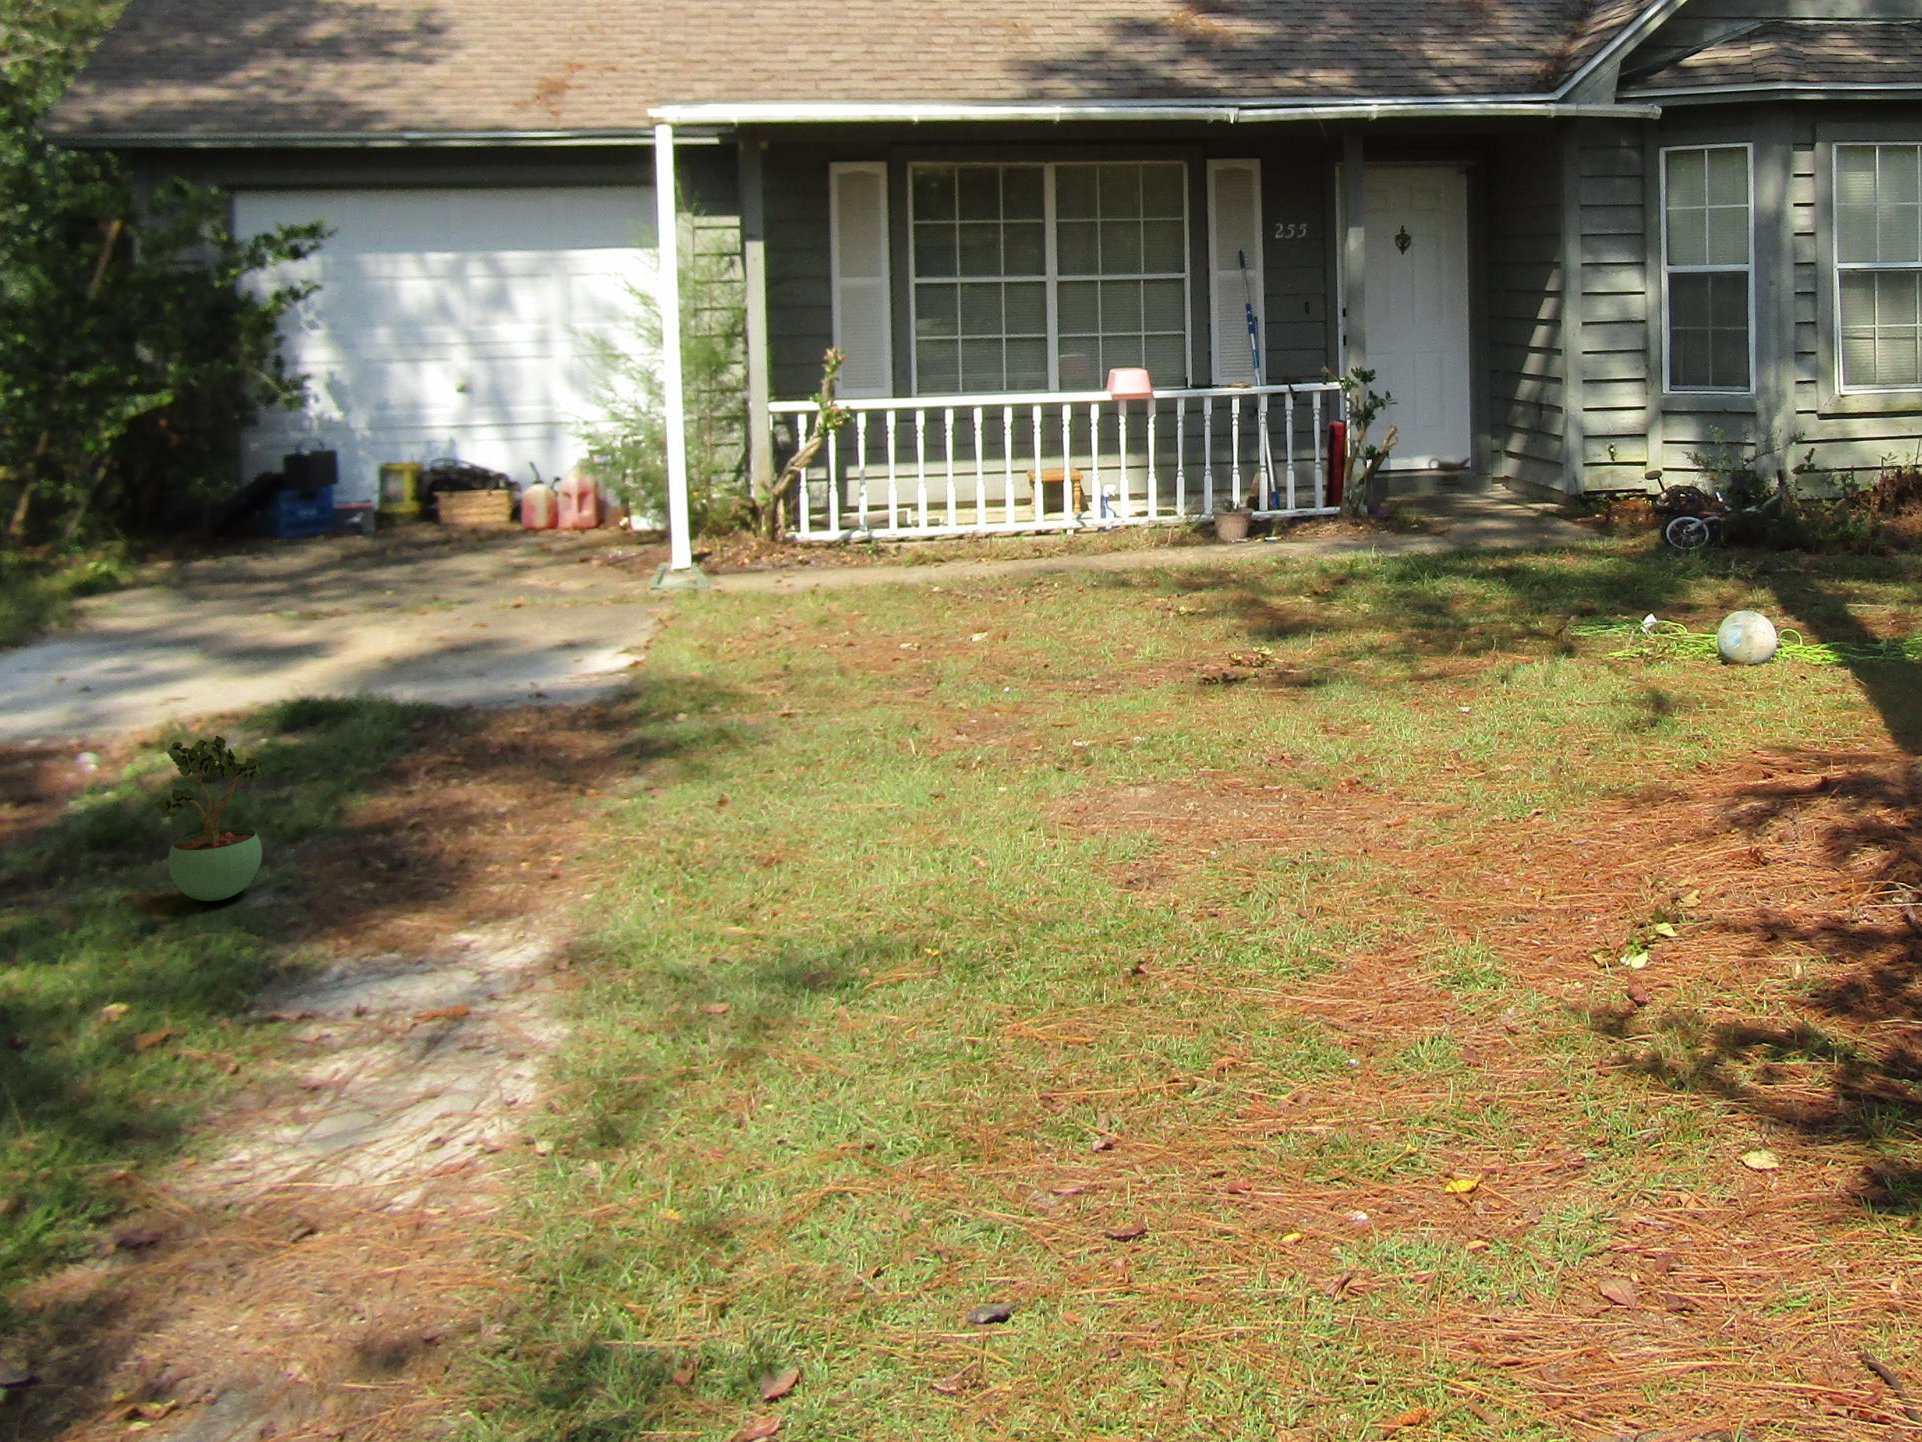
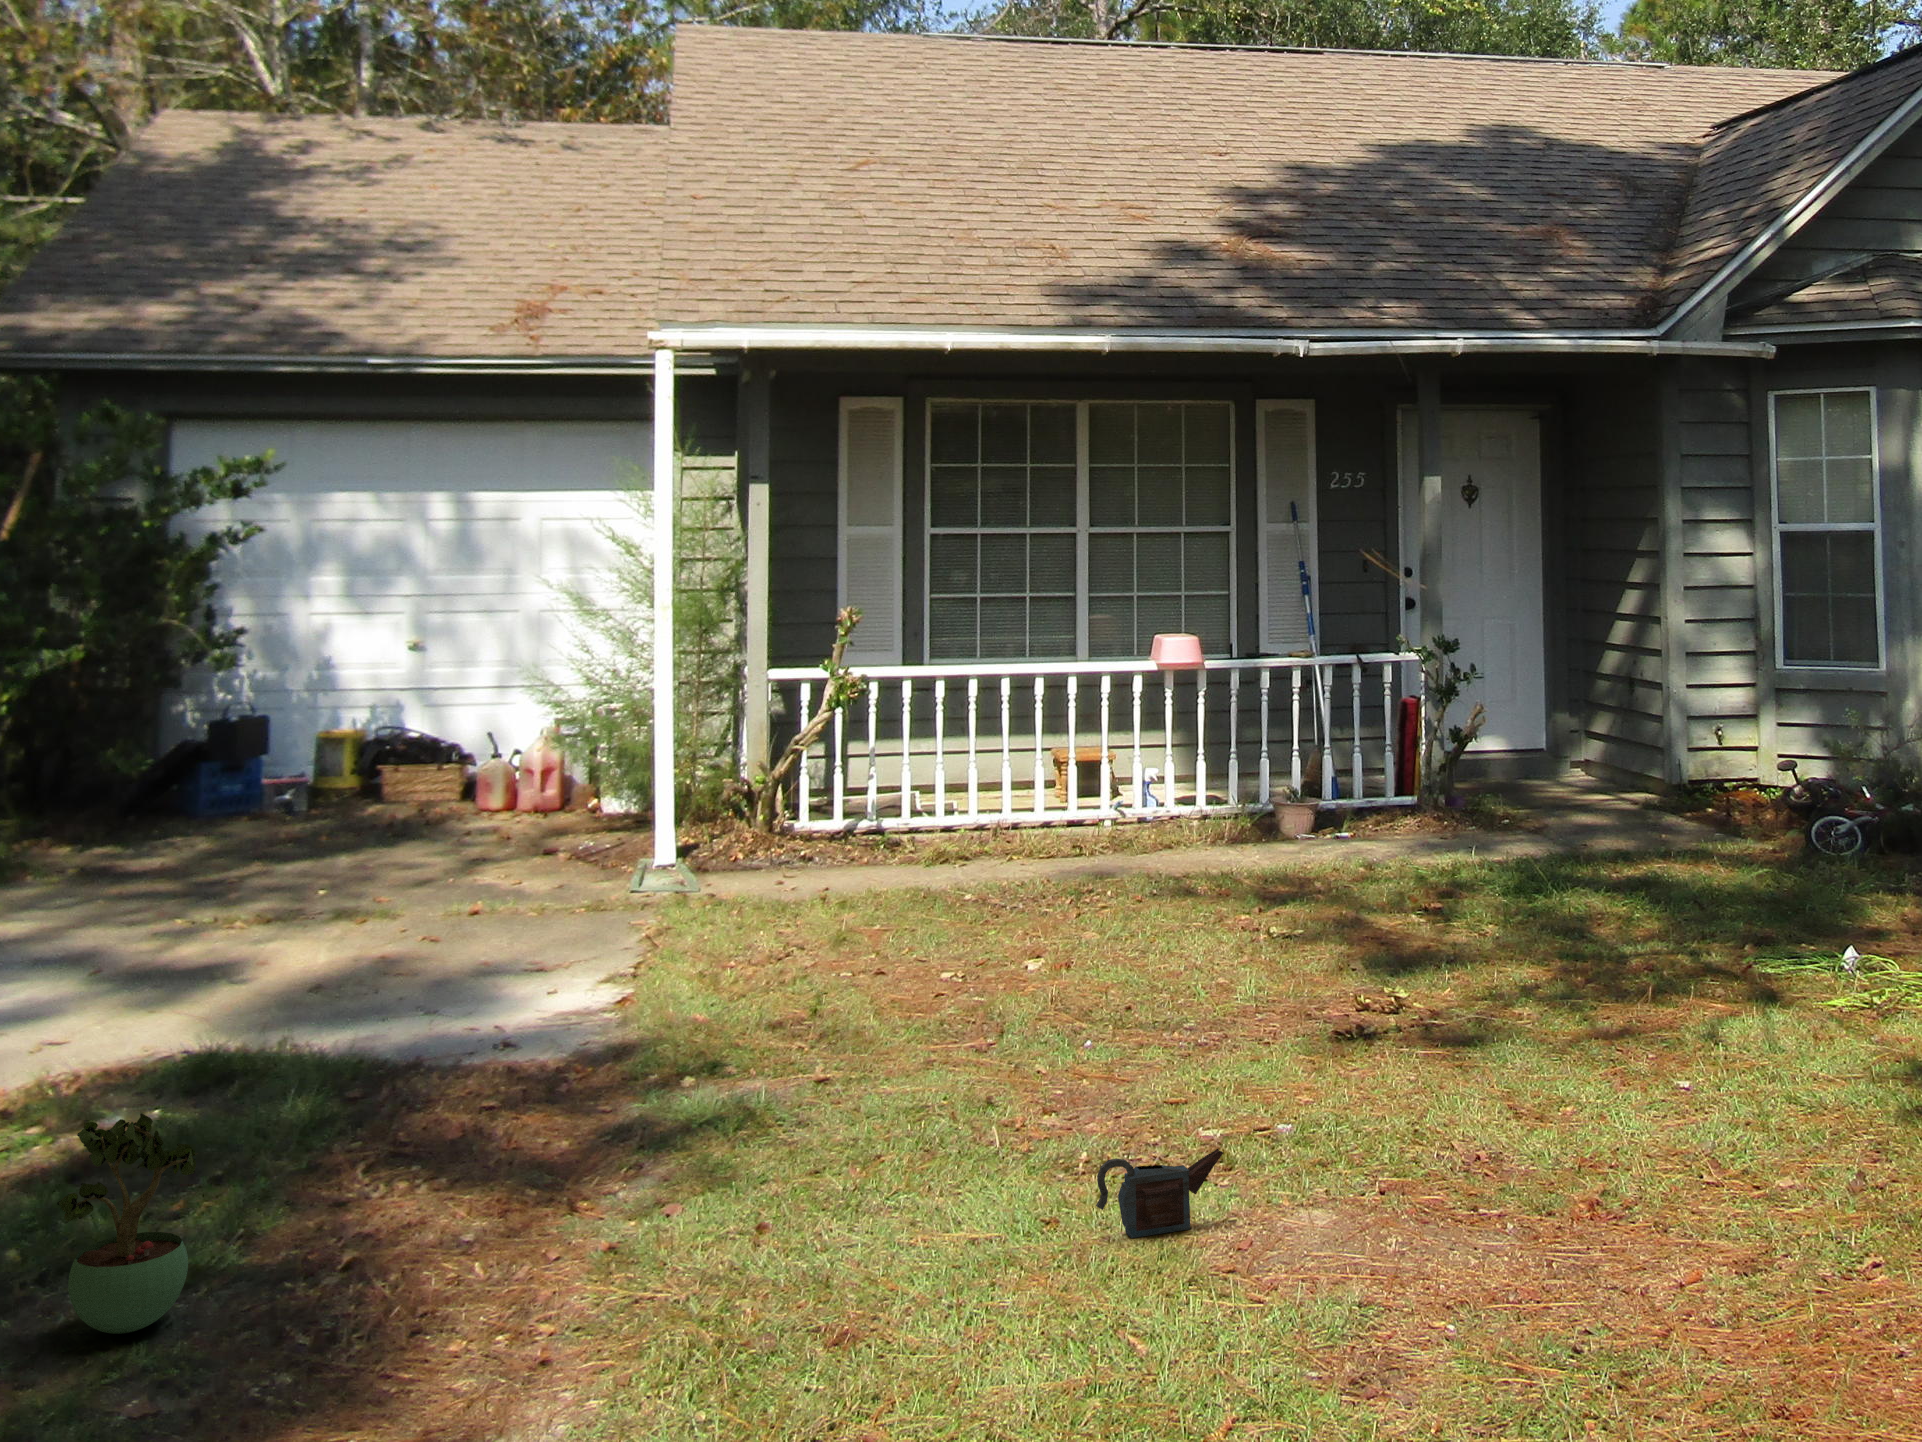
watering can: present [1428,458,1470,485] -> present [1096,1149,1224,1238]

